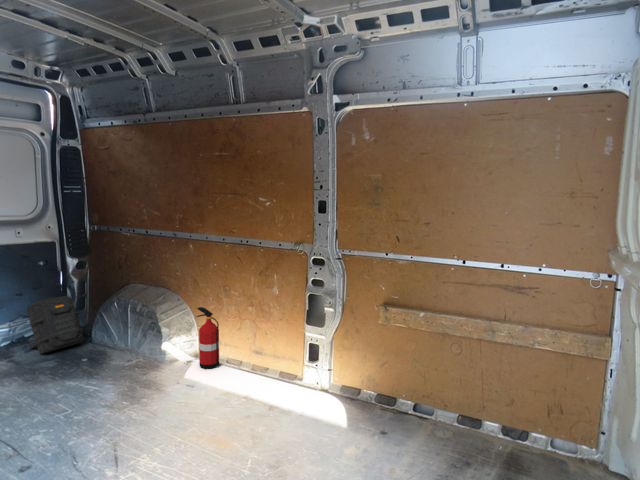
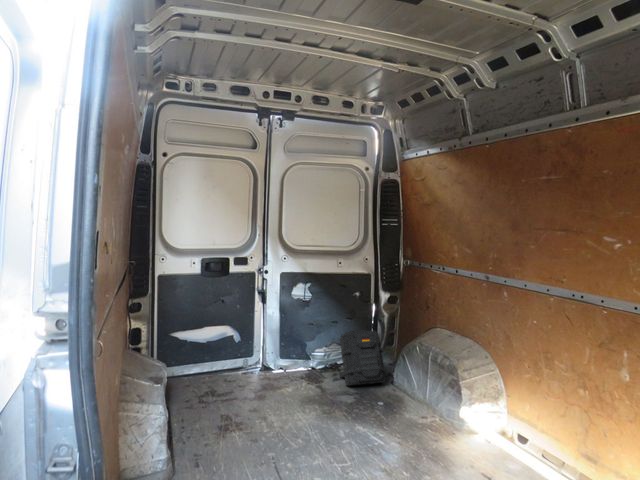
fire extinguisher: present [197,307,219,369] -> none [504,374,533,461]

